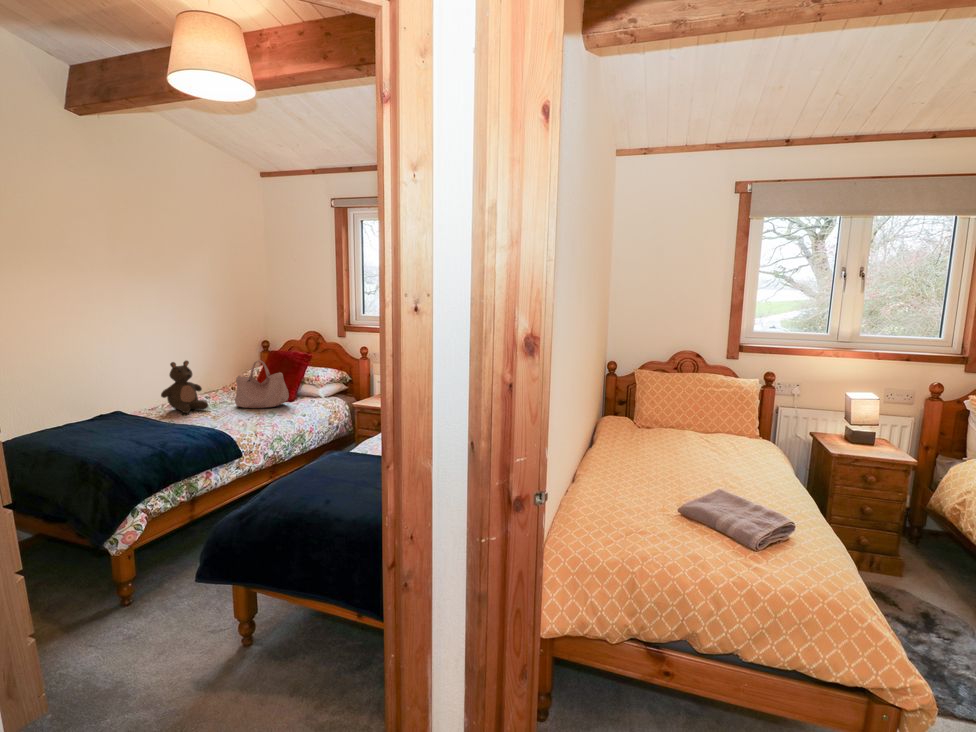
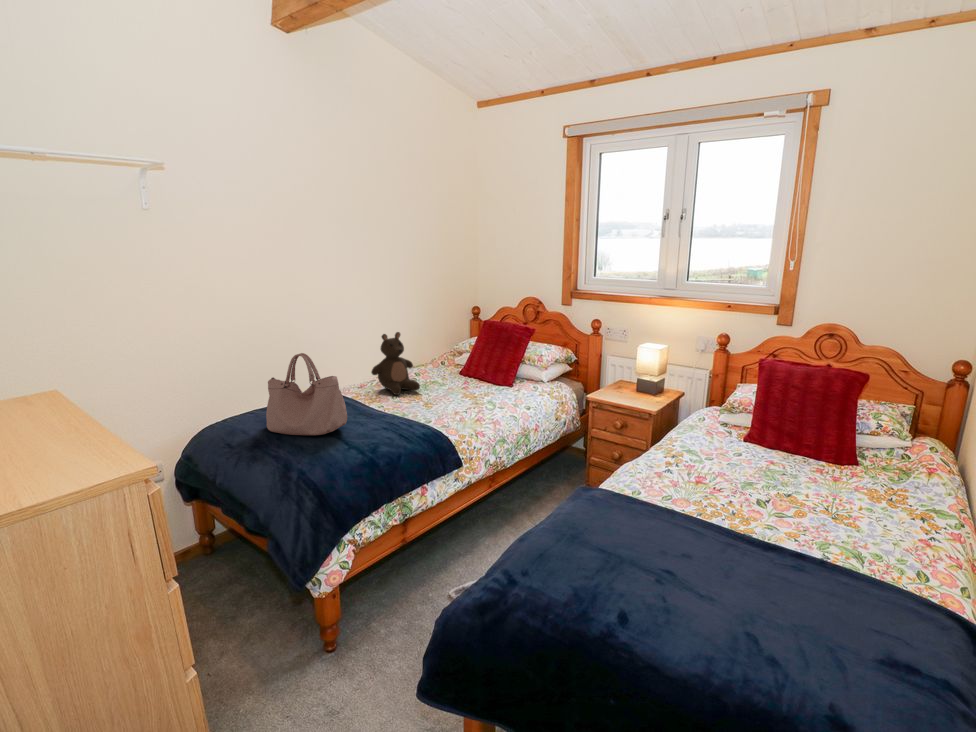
handbag: present [235,360,289,408] -> present [266,353,347,435]

